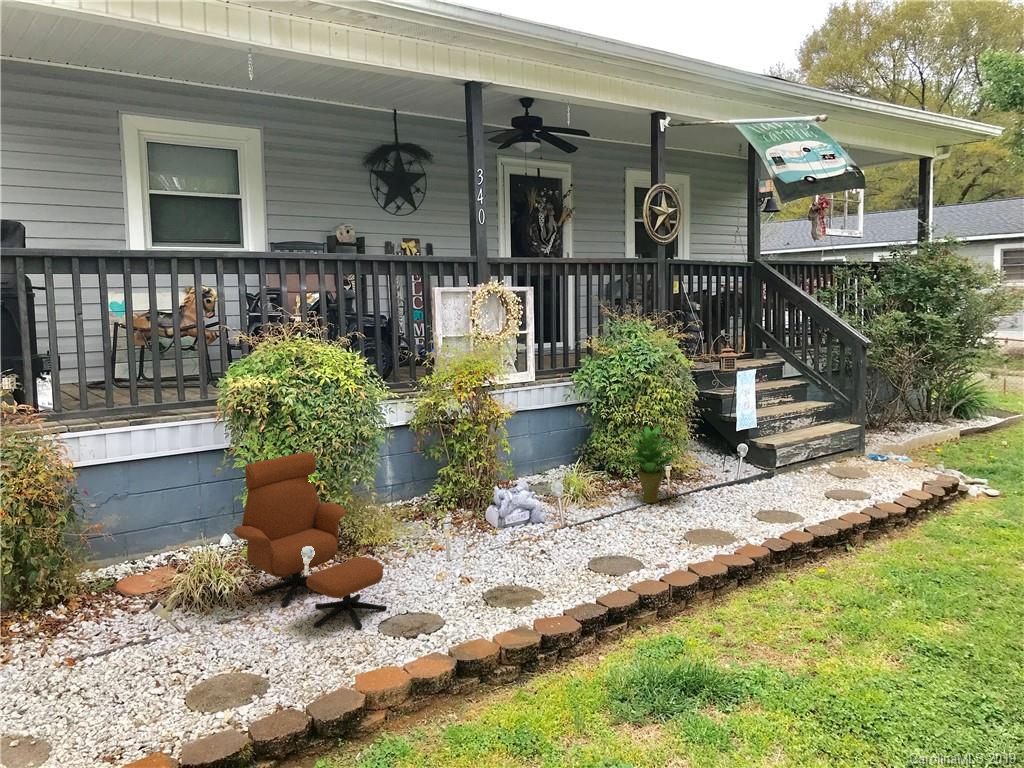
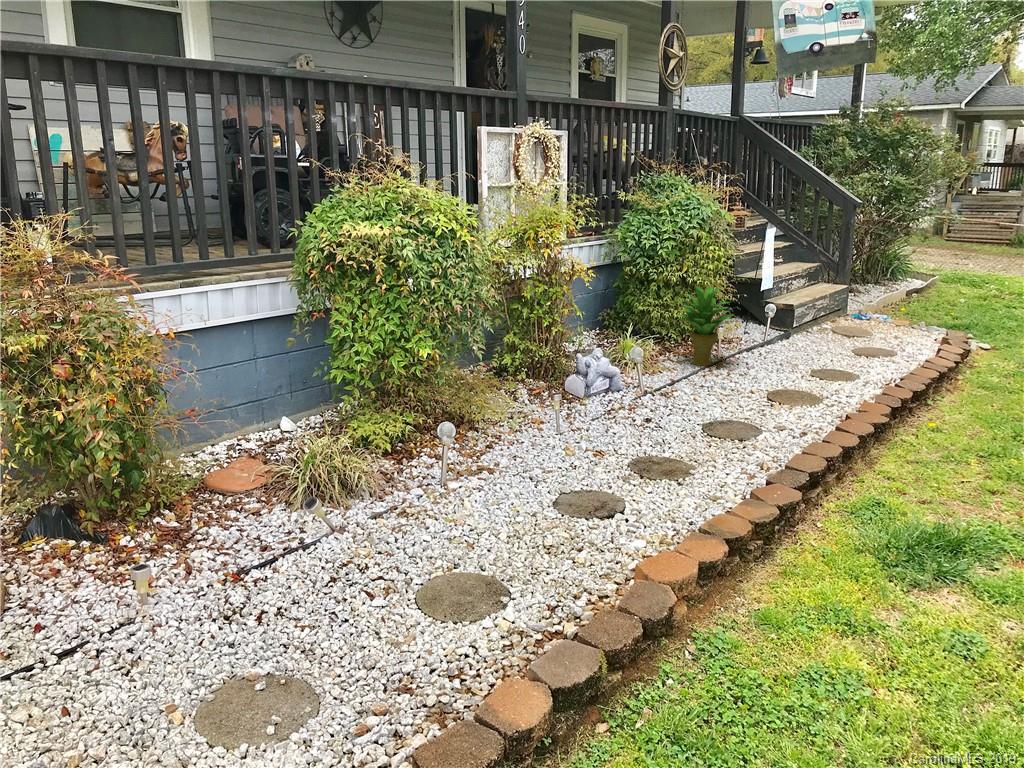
lounge chair: present [234,452,387,629] -> none [374,315,557,508]

